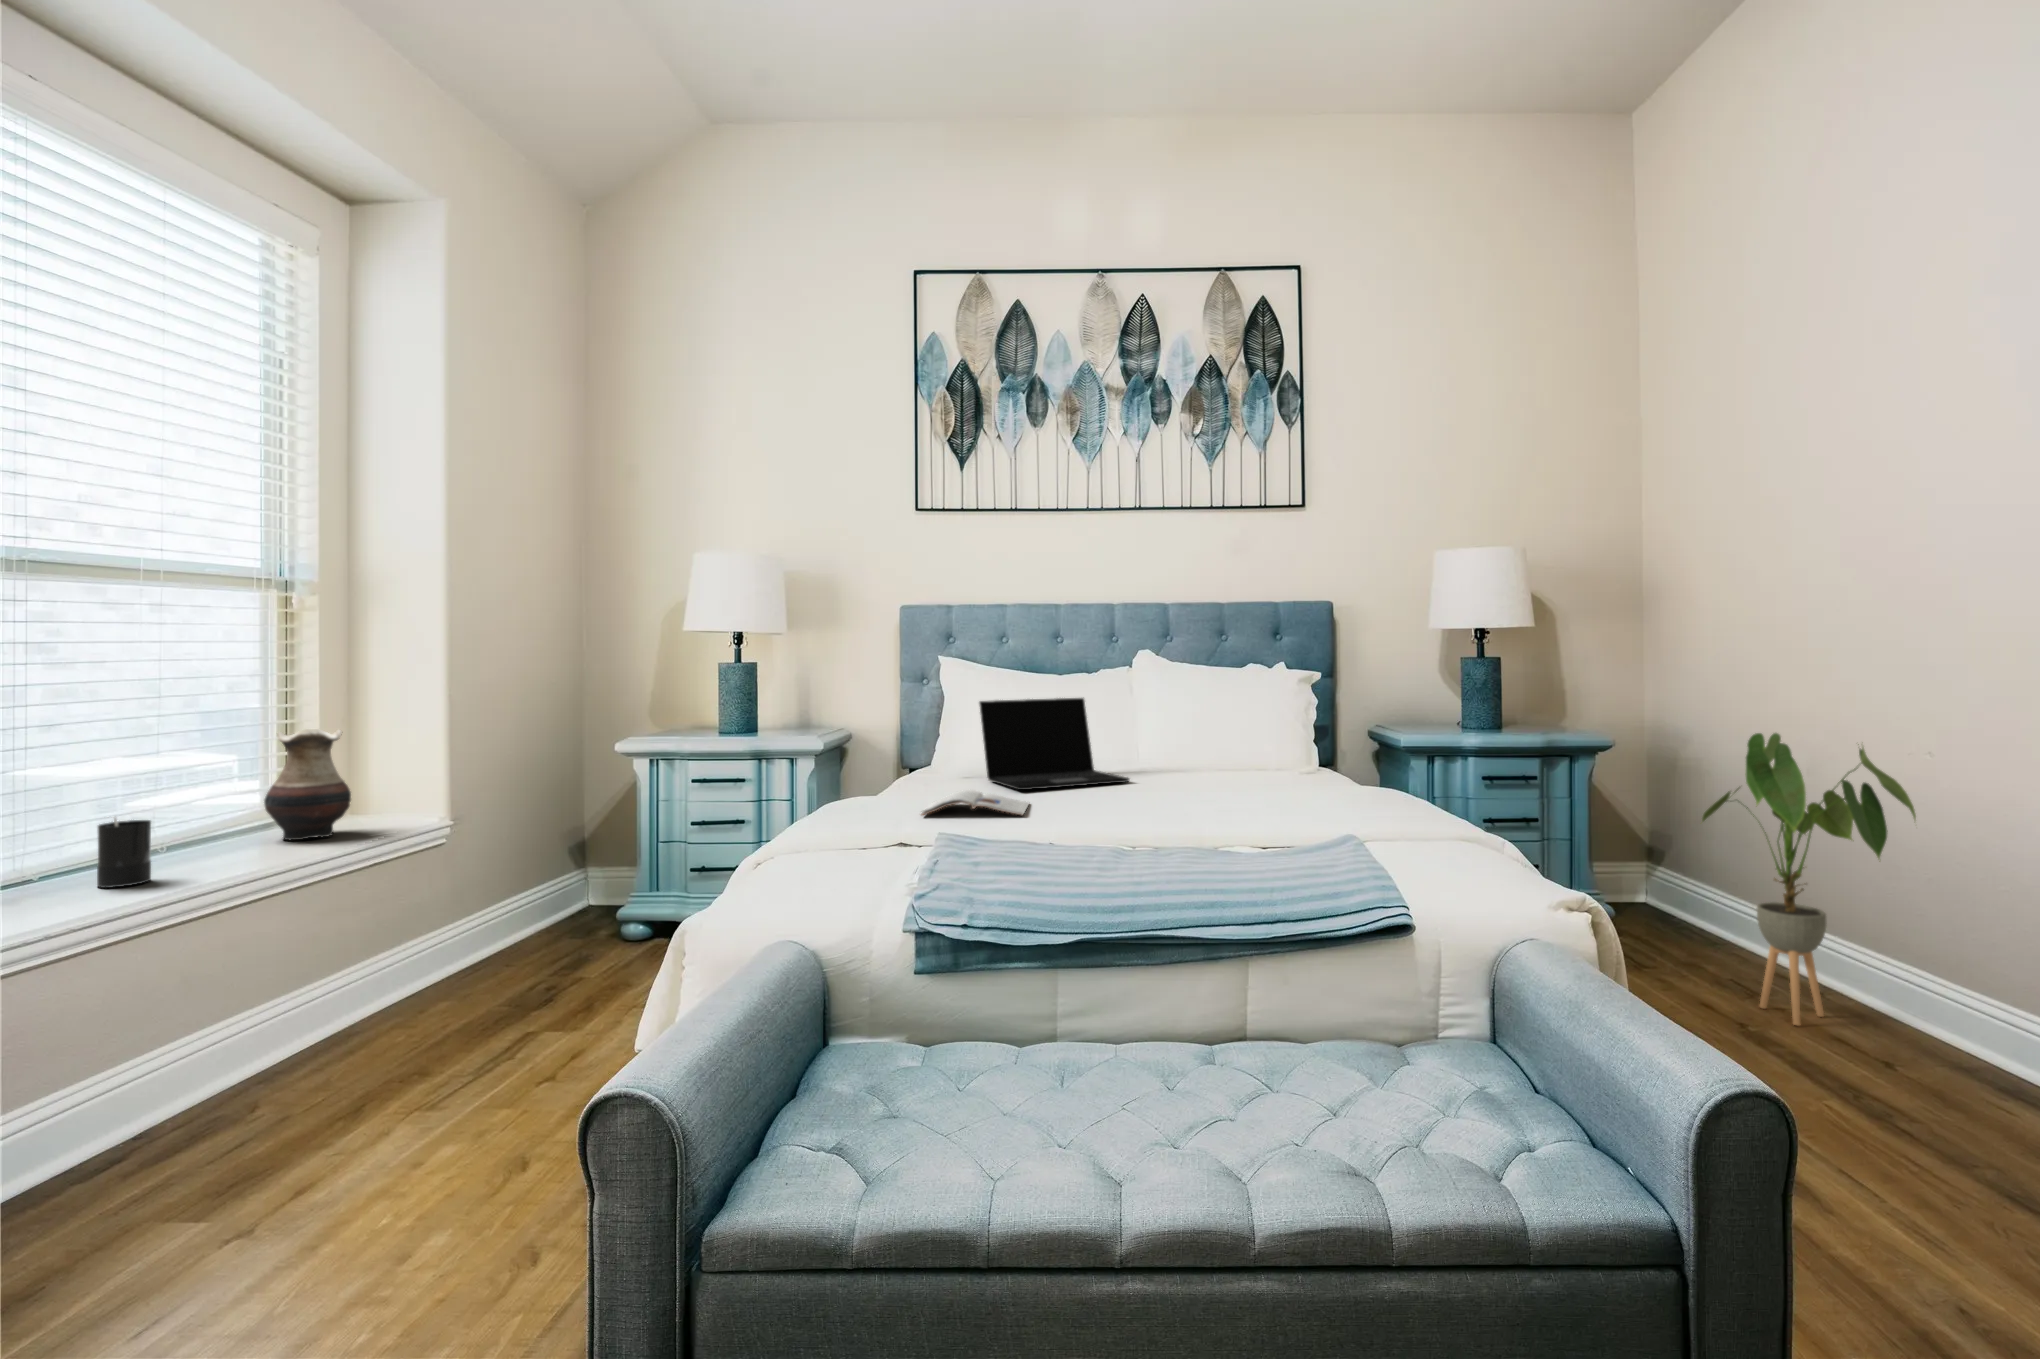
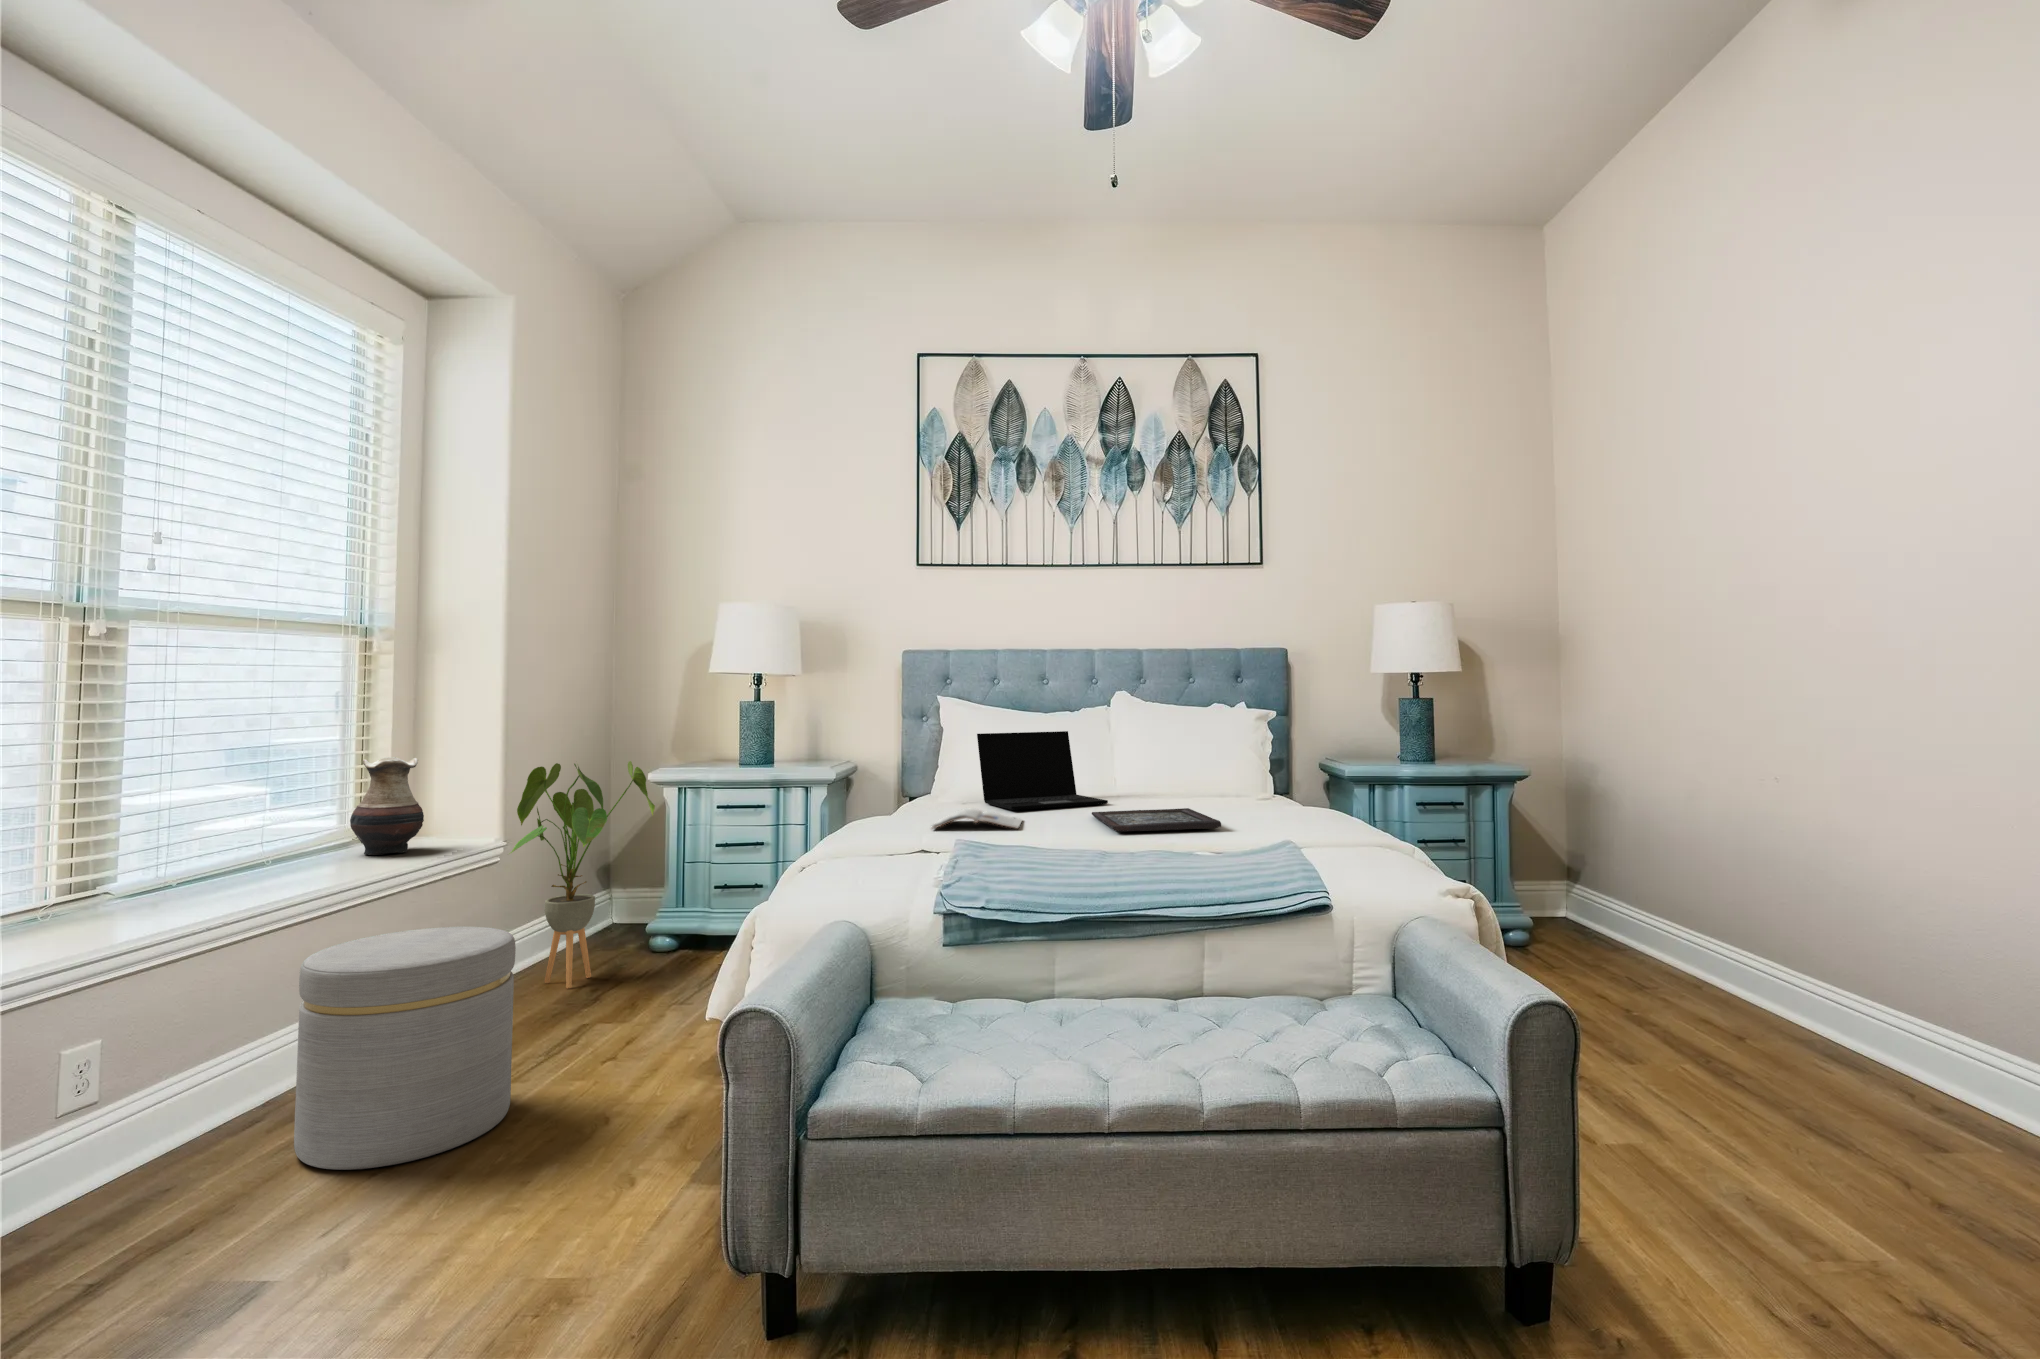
house plant: present [1702,733,1916,1026] -> present [511,761,655,988]
tray: none [1110,789,1264,820] -> present [1092,808,1221,832]
candle: present [97,818,151,888] -> none [225,829,271,890]
ottoman: none [140,936,417,1240] -> present [294,927,516,1170]

